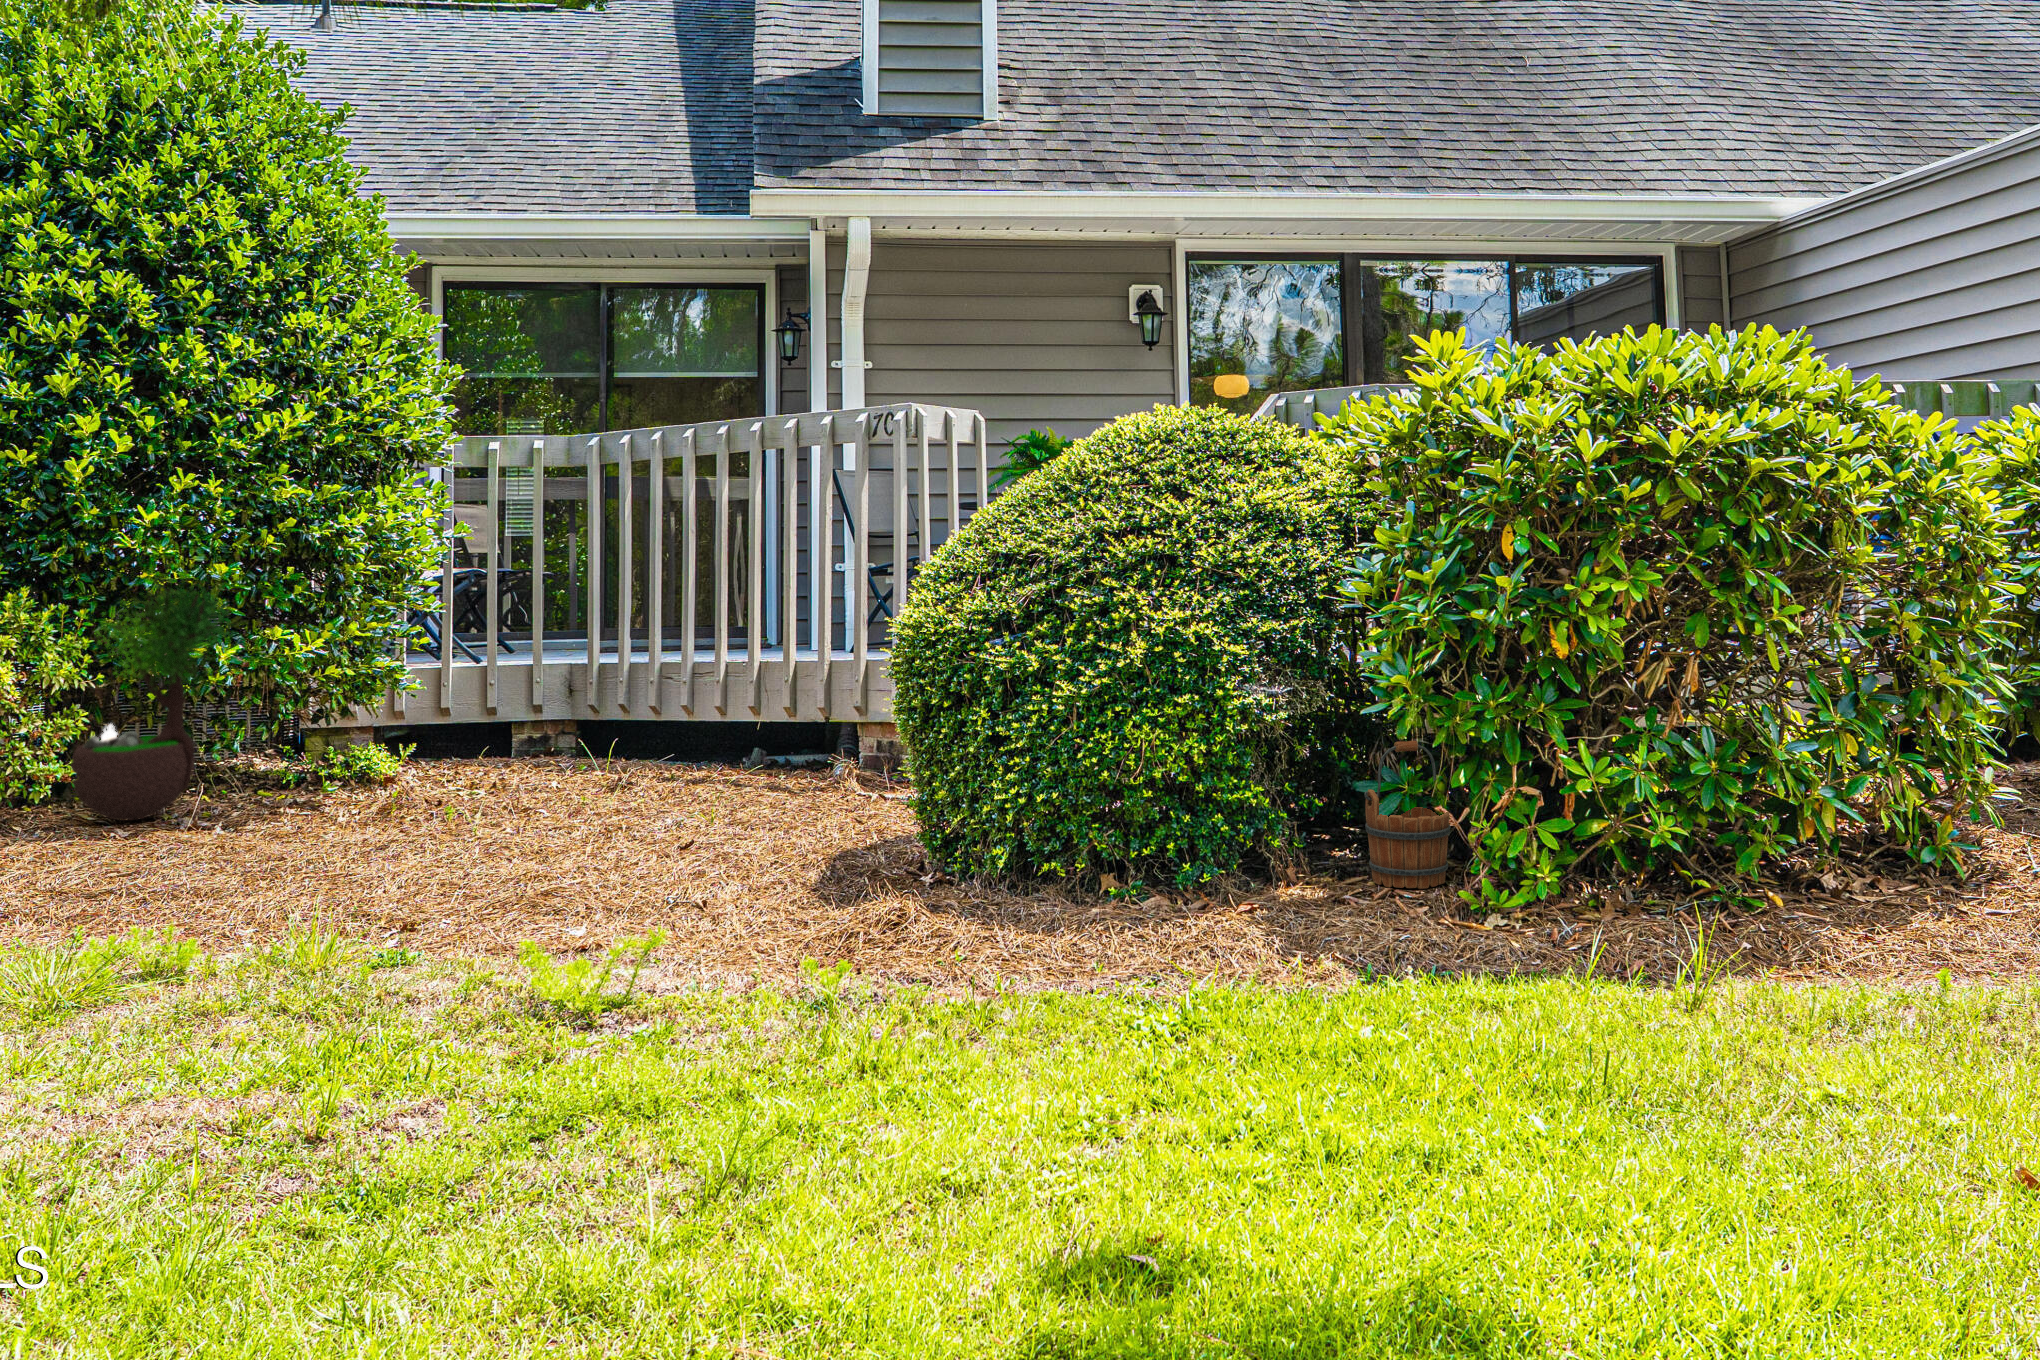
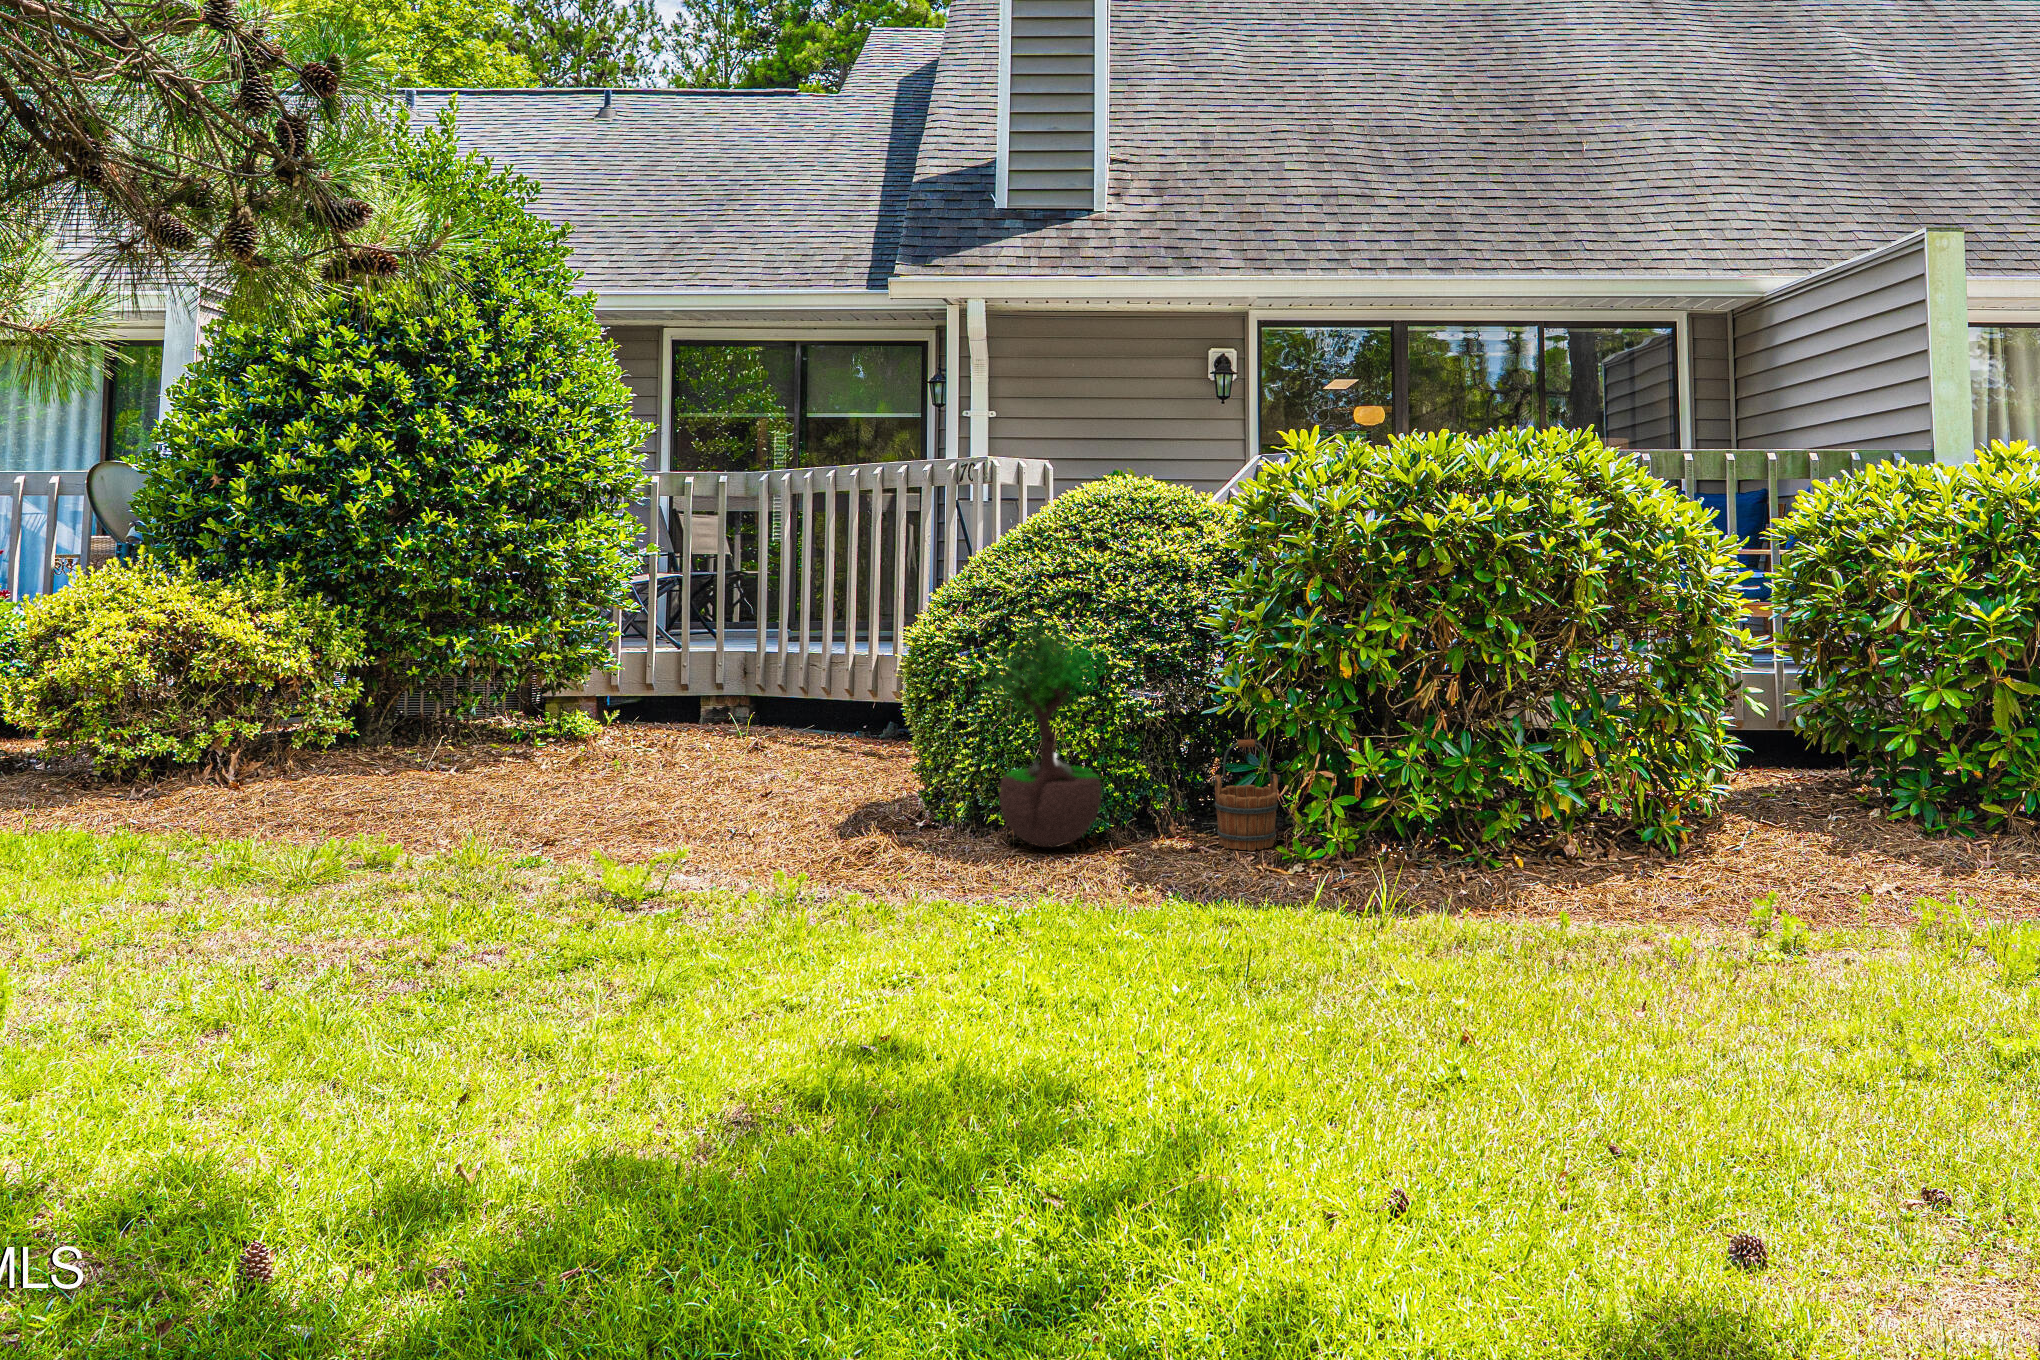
potted tree: present [71,575,231,821] -> present [978,610,1106,847]

